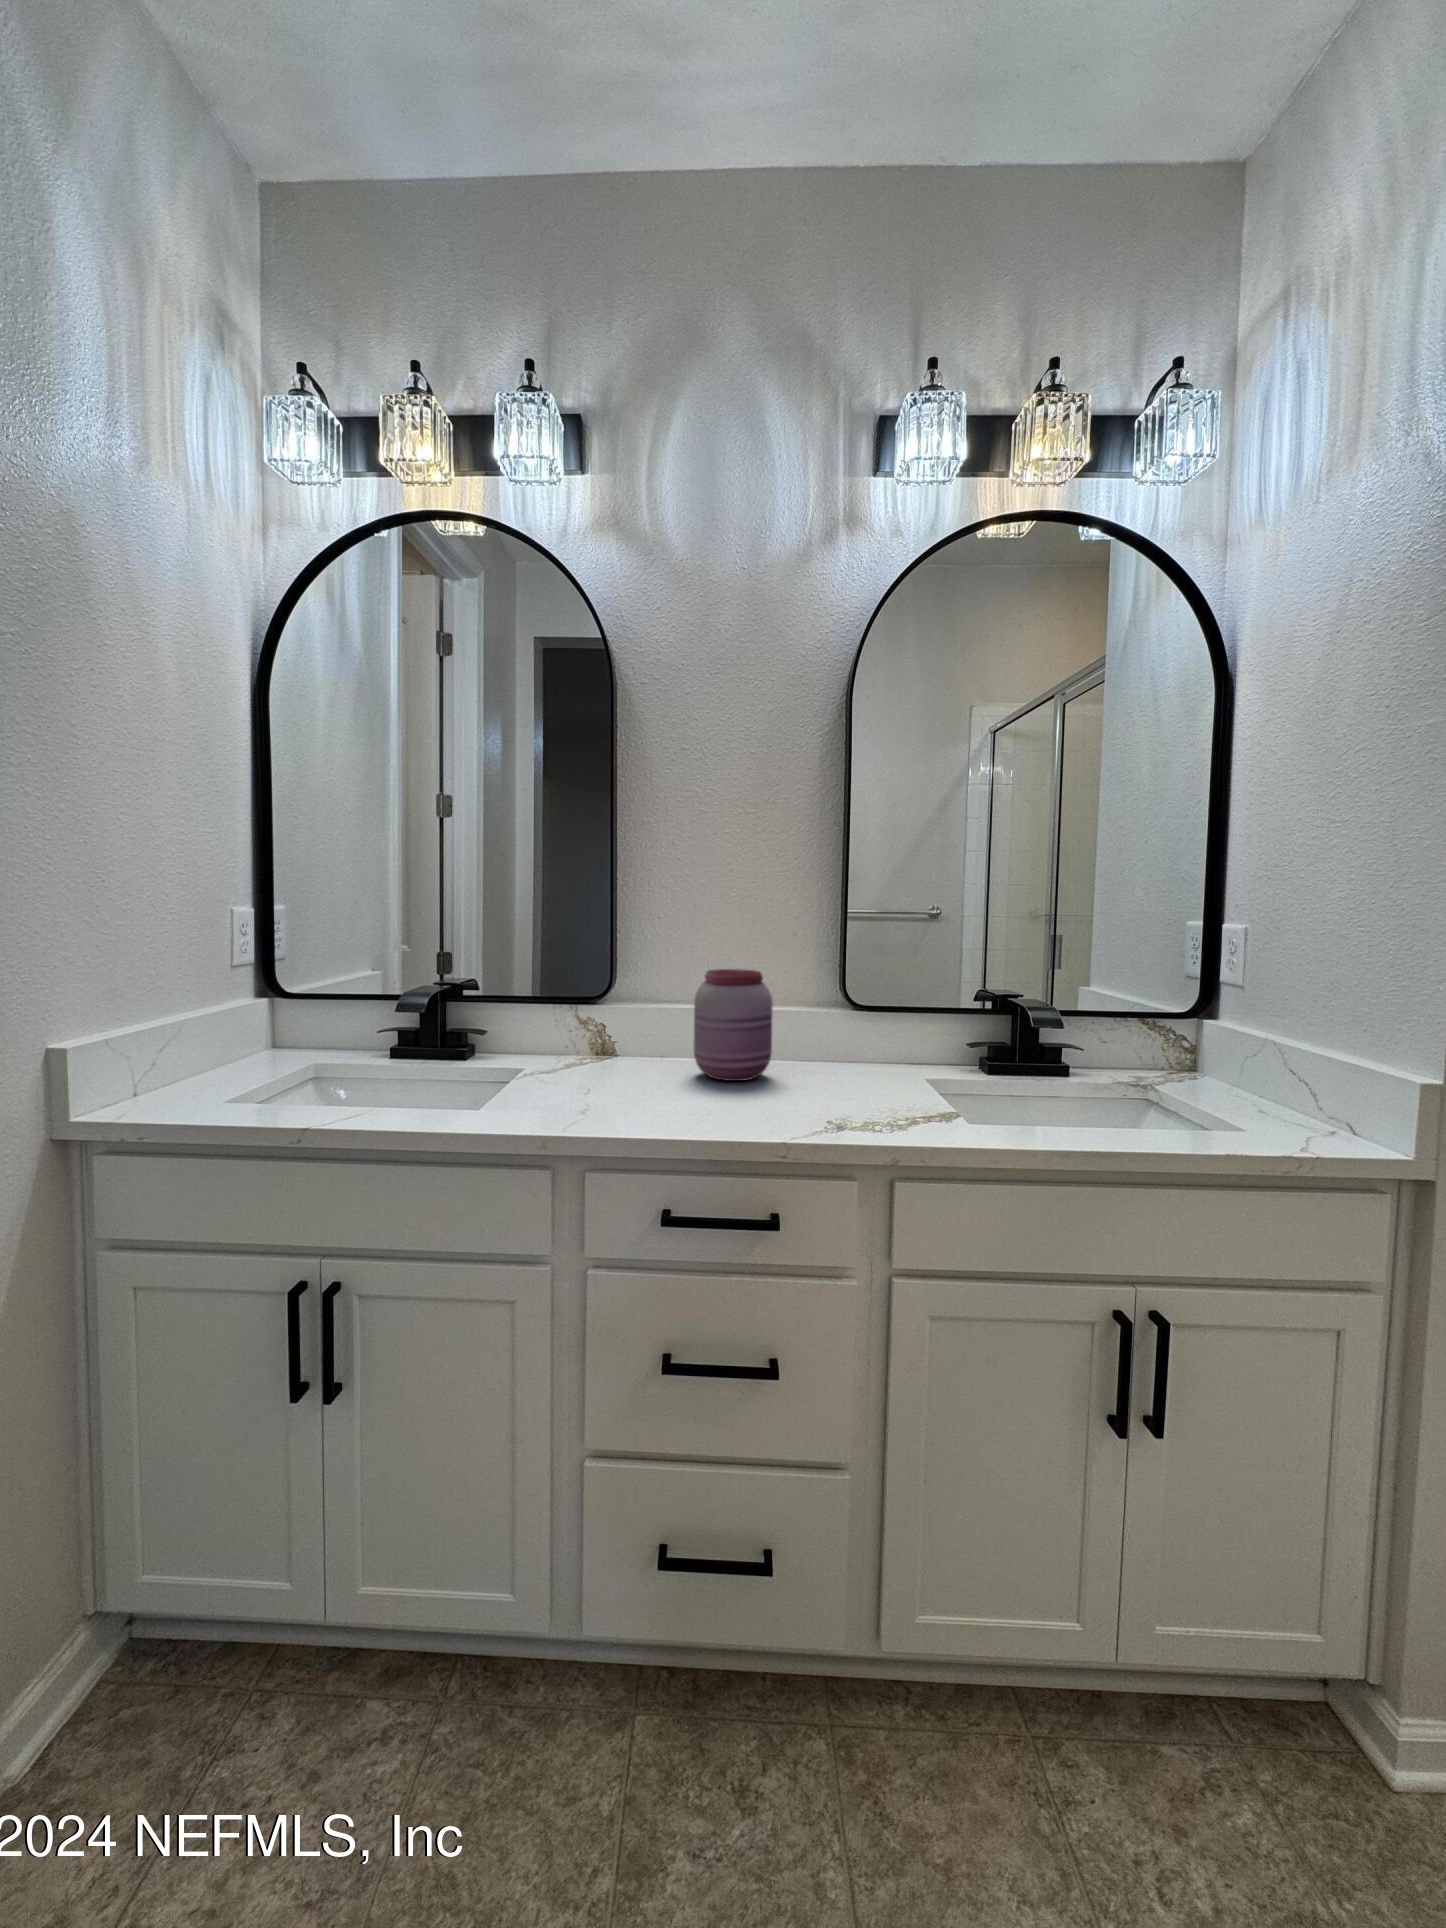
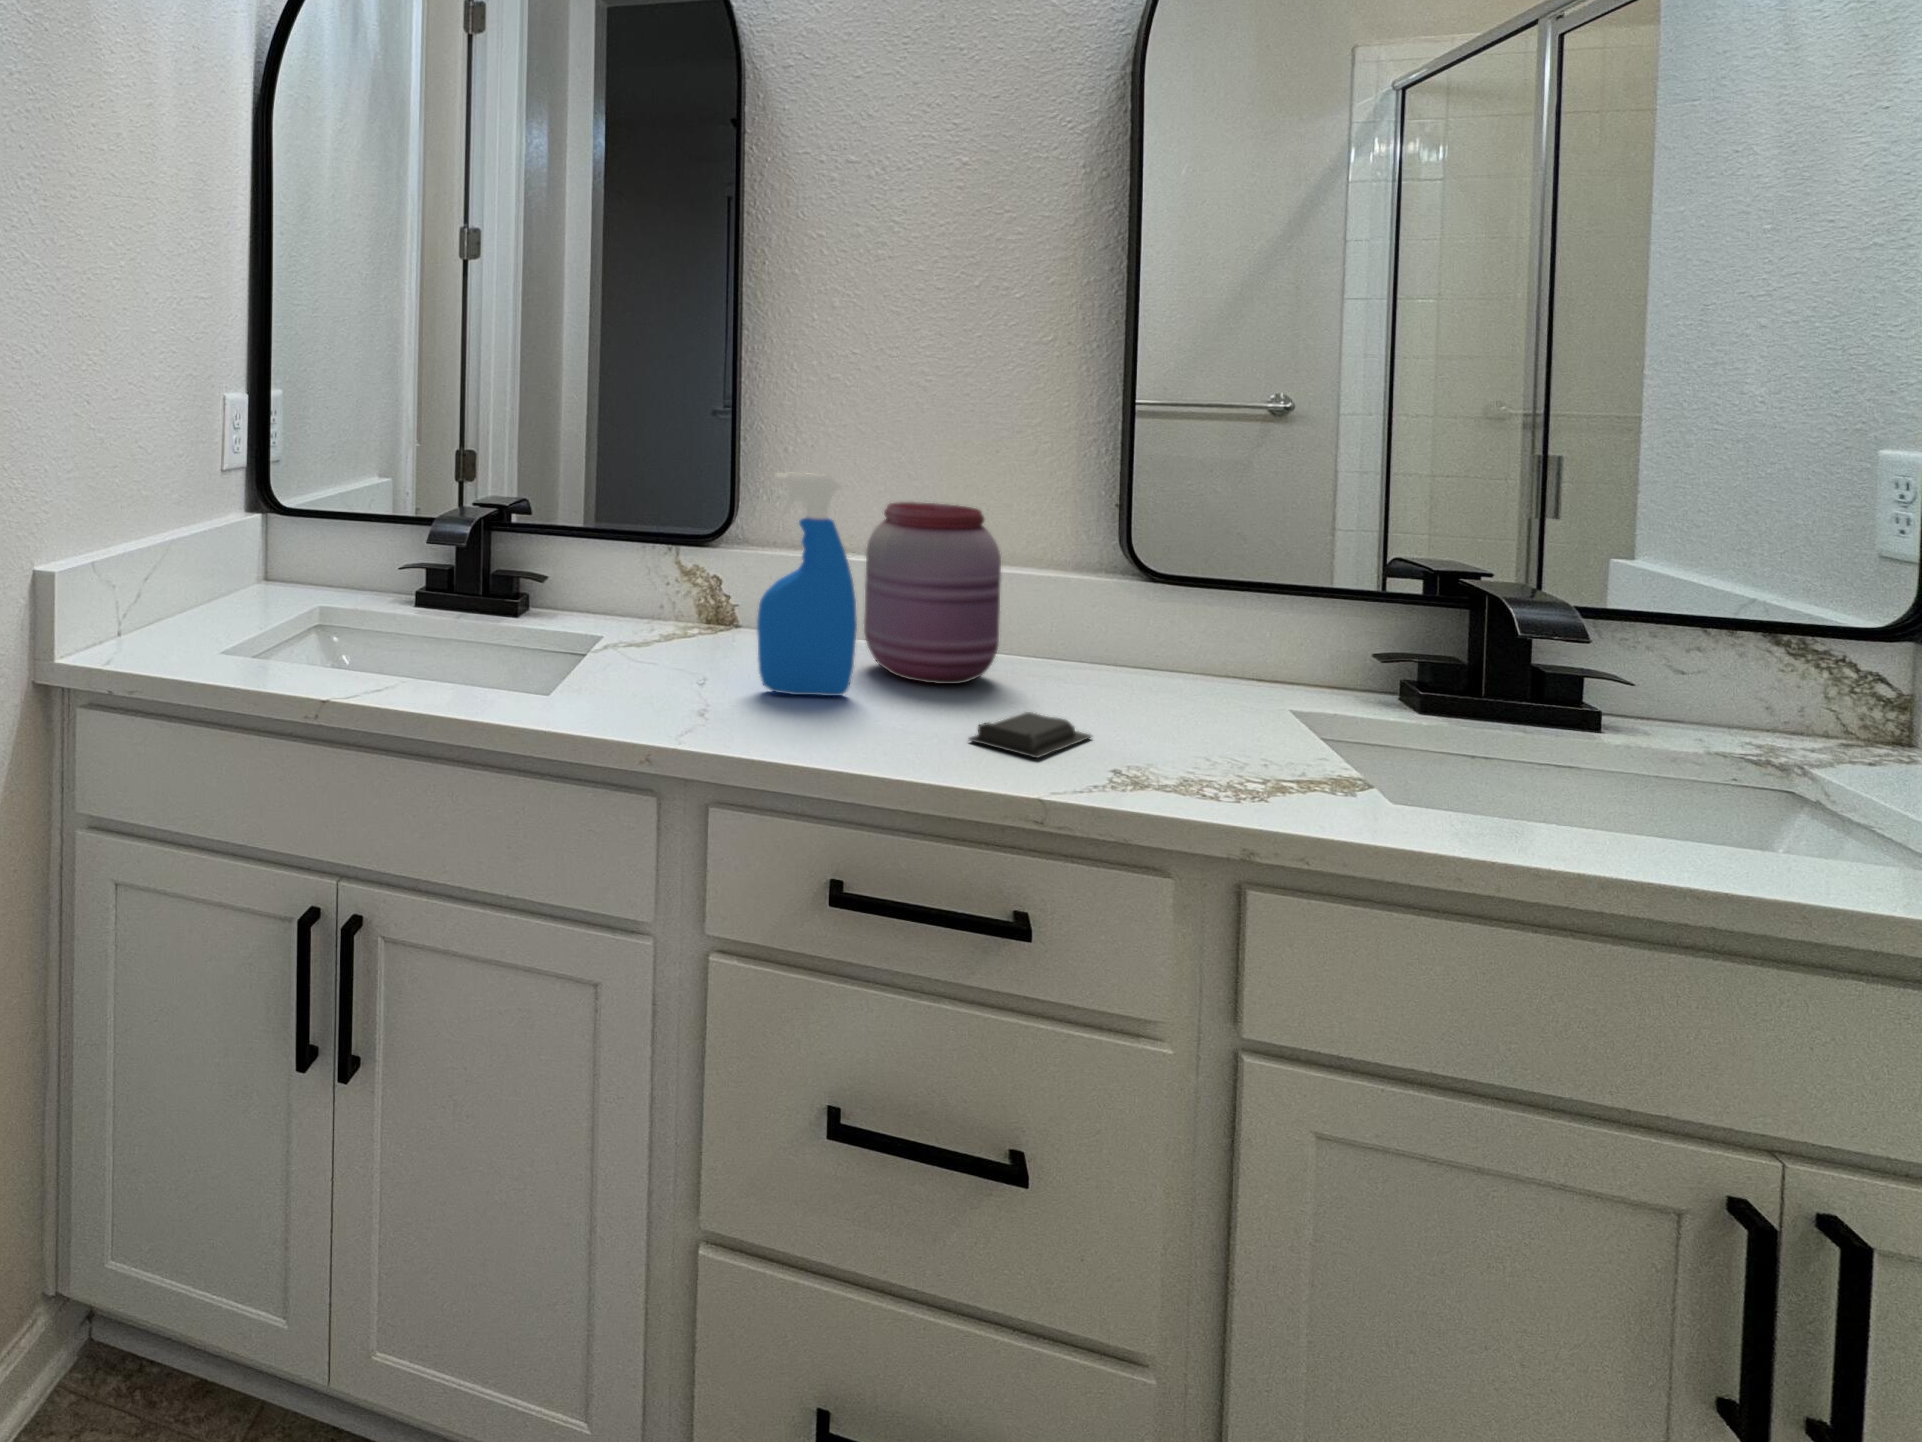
spray bottle: none [626,953,687,1095] -> present [757,473,857,696]
soap bar: none [749,1092,819,1118] -> present [969,712,1091,758]

